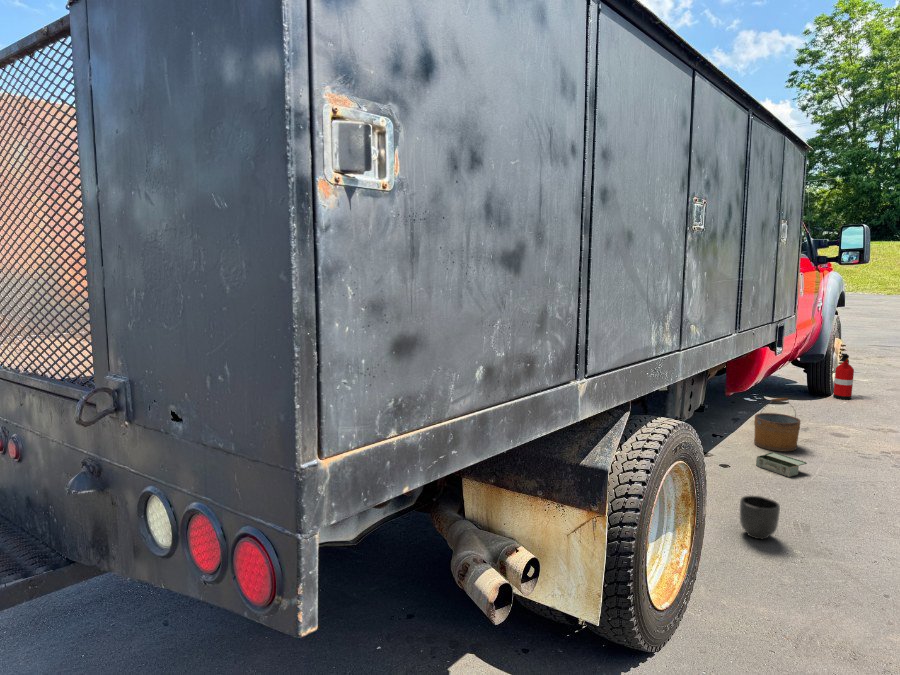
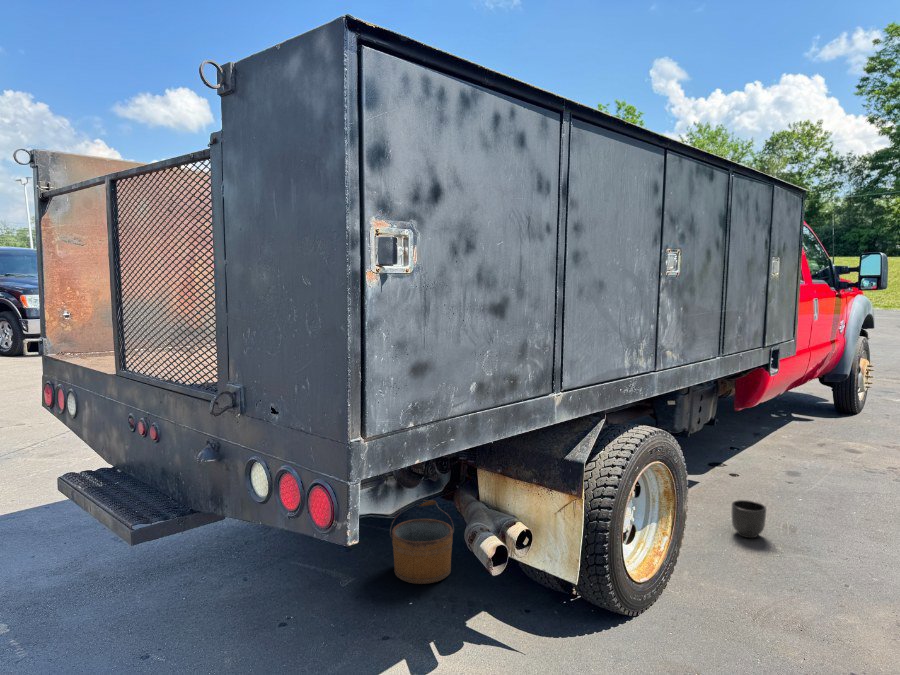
fire extinguisher: present [833,353,854,400] -> none [861,374,881,420]
bucket: present [754,398,800,452] -> present [390,501,454,584]
toolbox: present [756,452,807,477] -> none [764,466,811,488]

